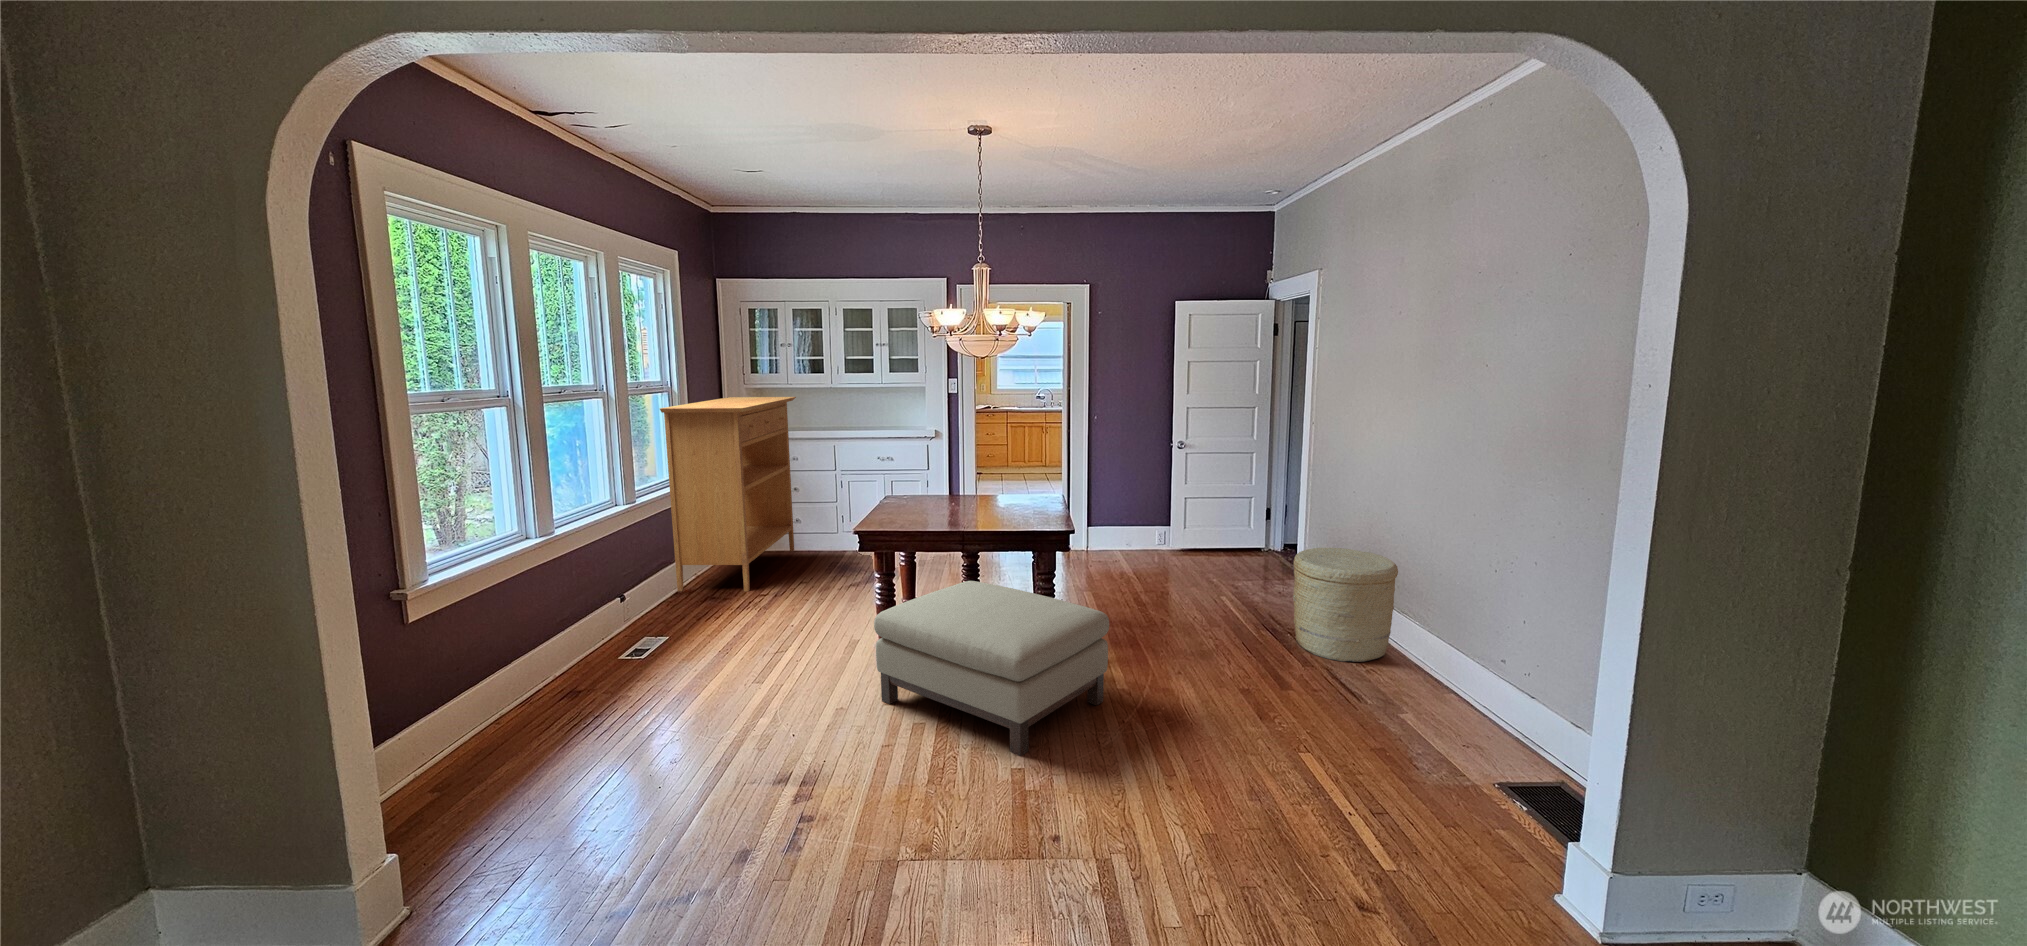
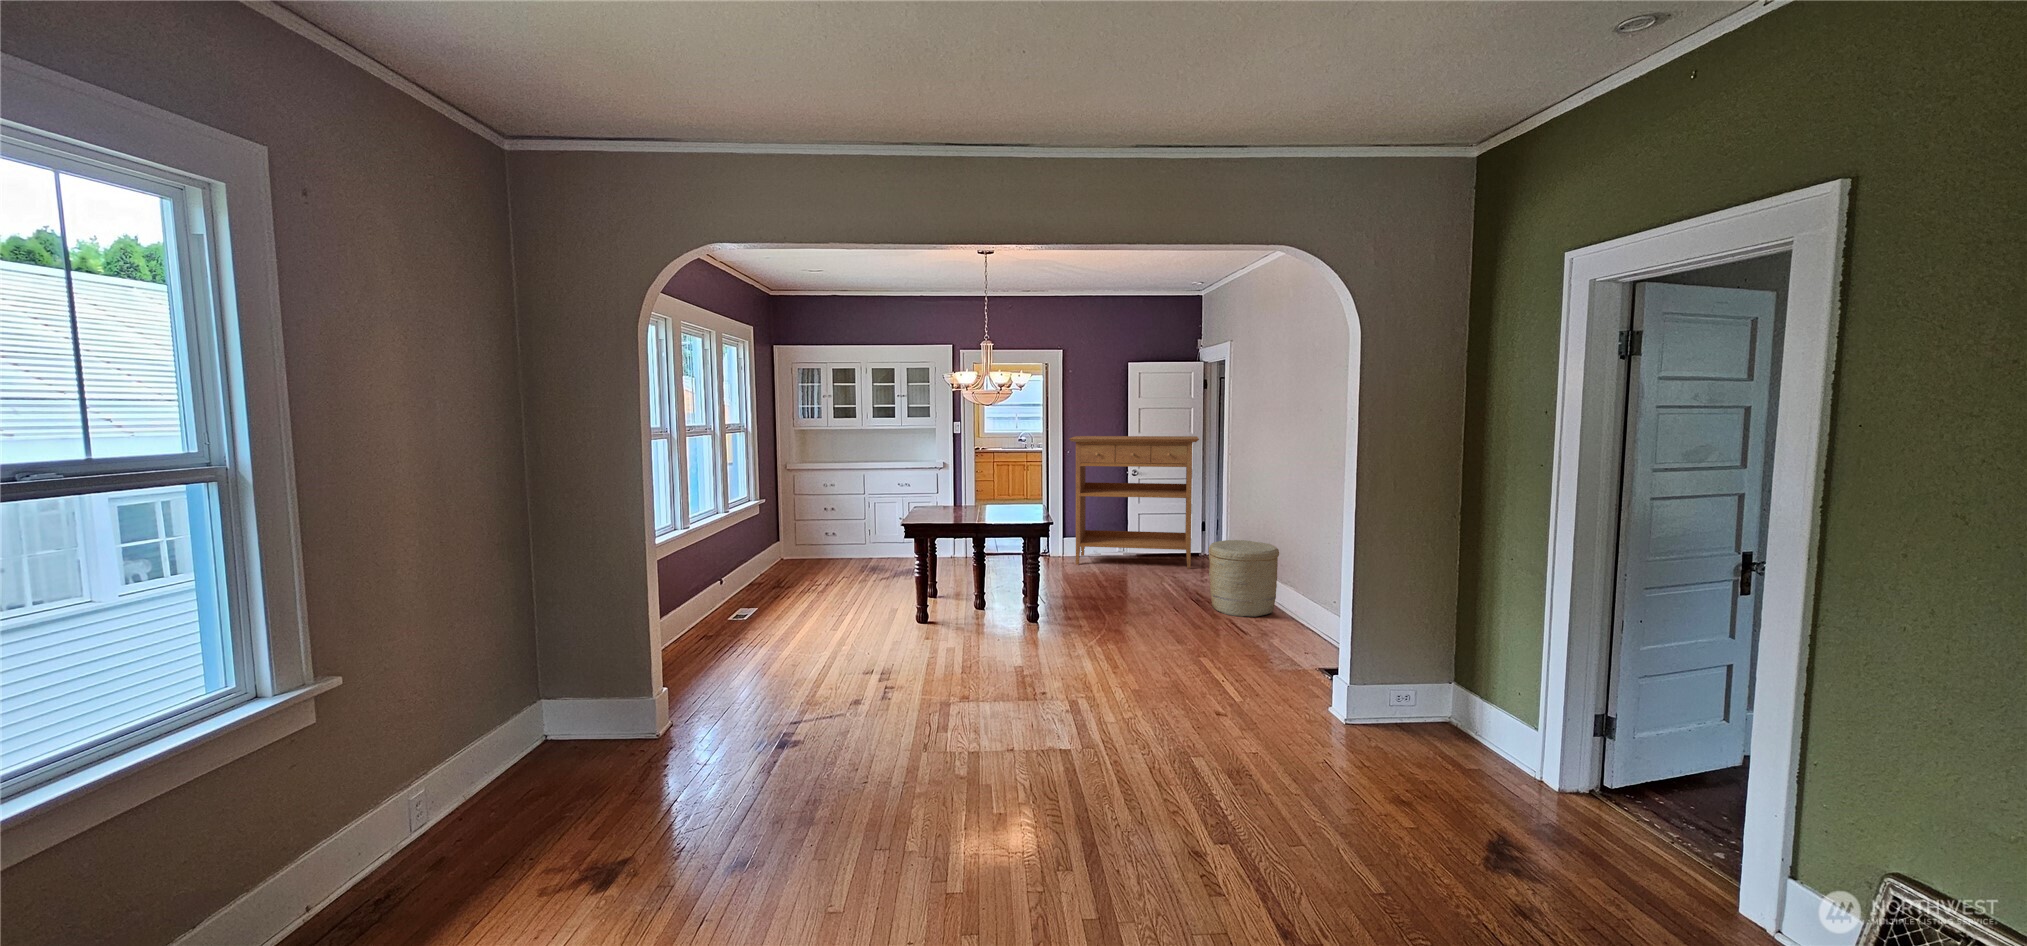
console table: present [660,397,796,592] -> present [1069,436,1199,569]
ottoman: present [874,581,1109,756] -> none [919,561,1077,662]

